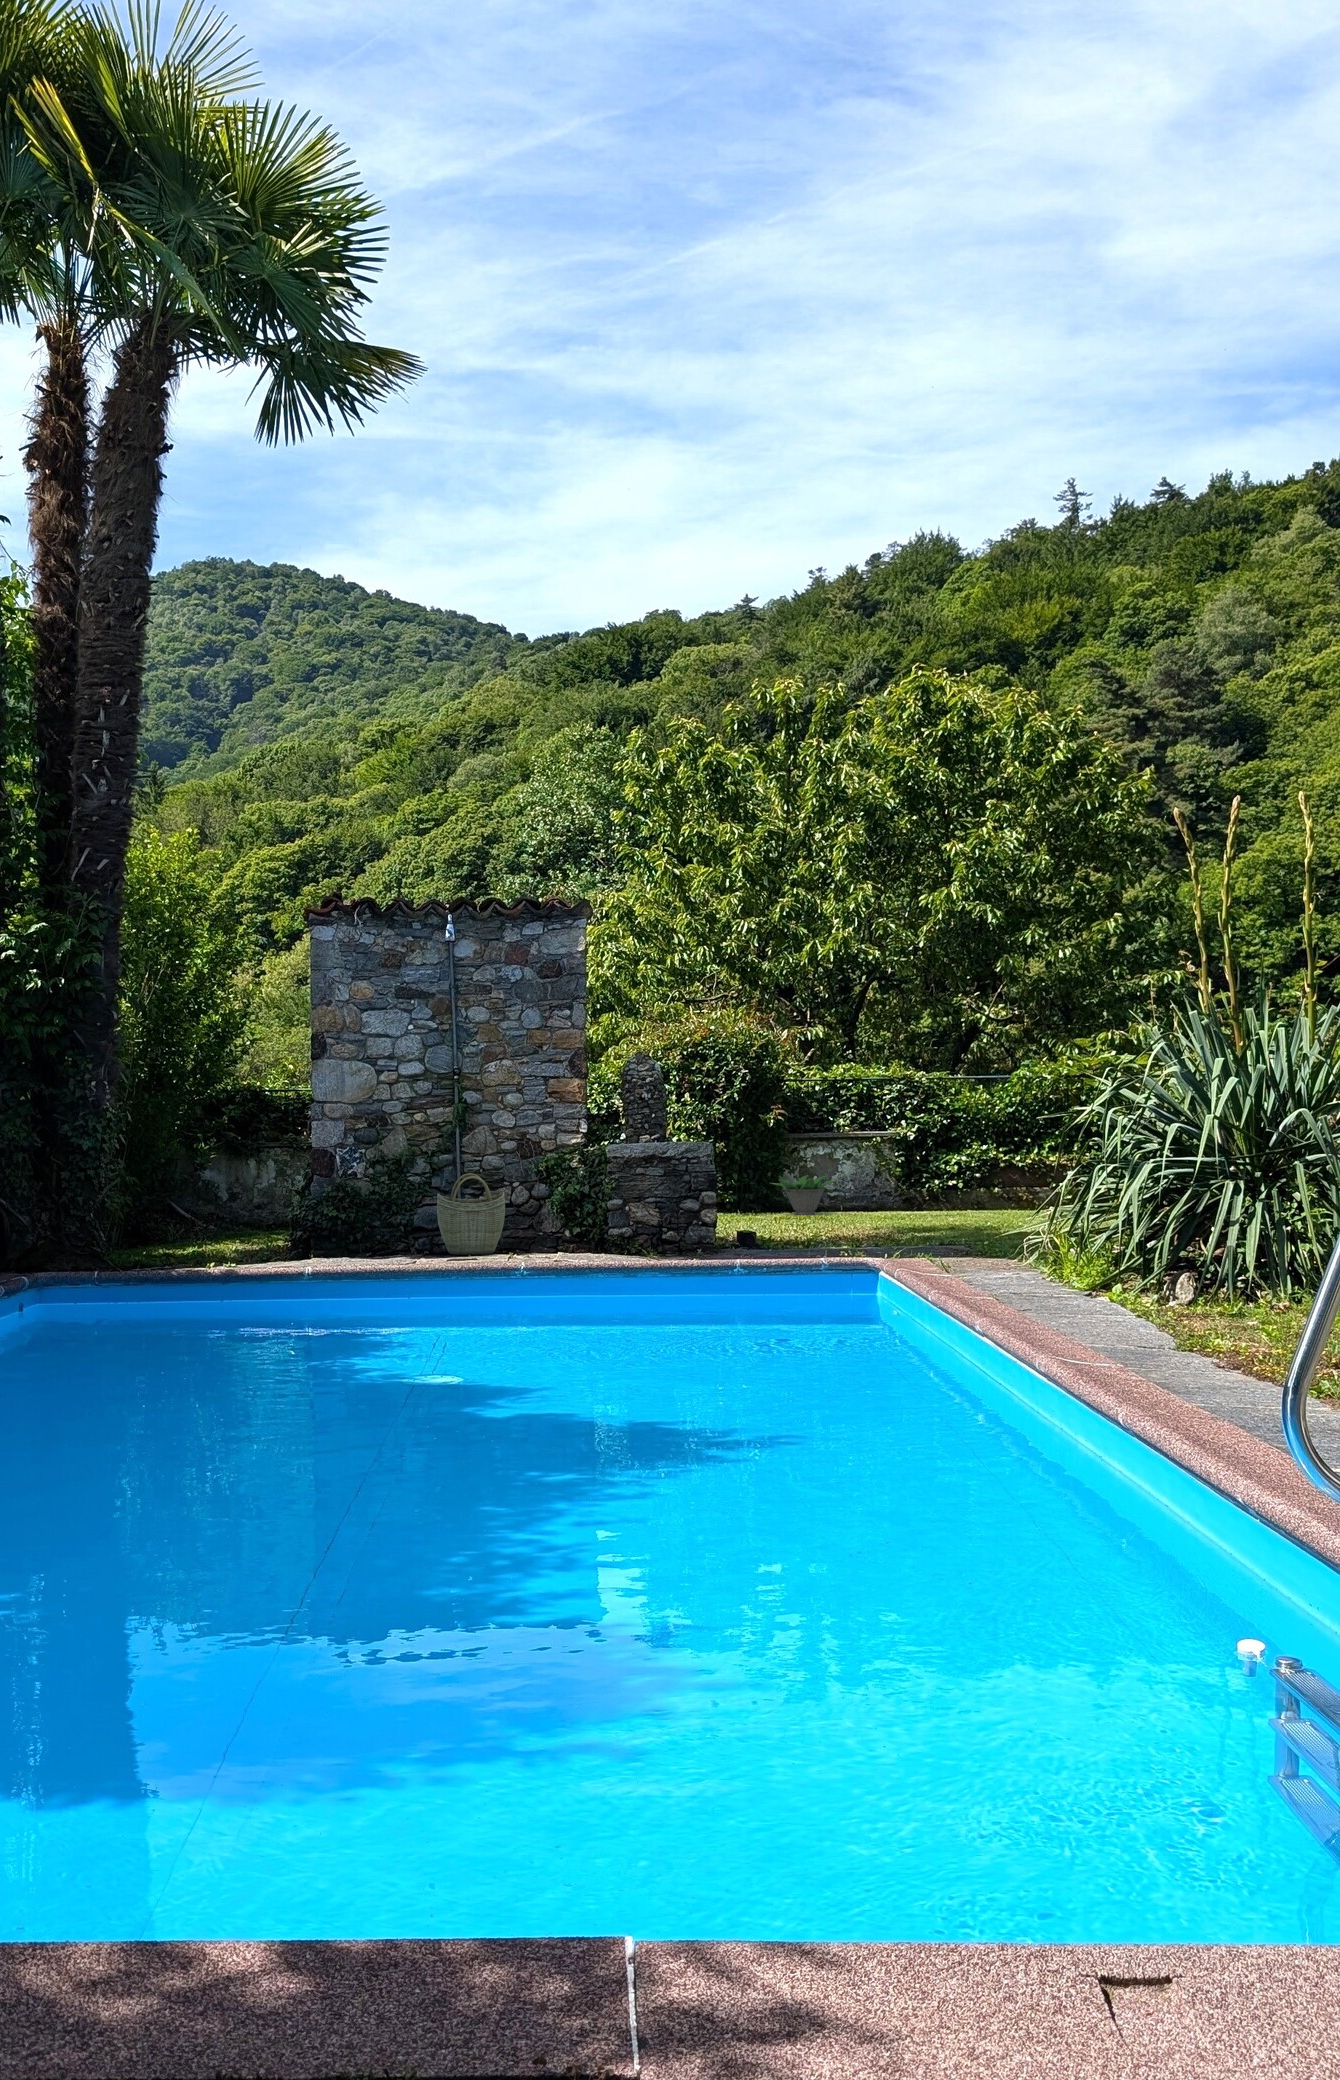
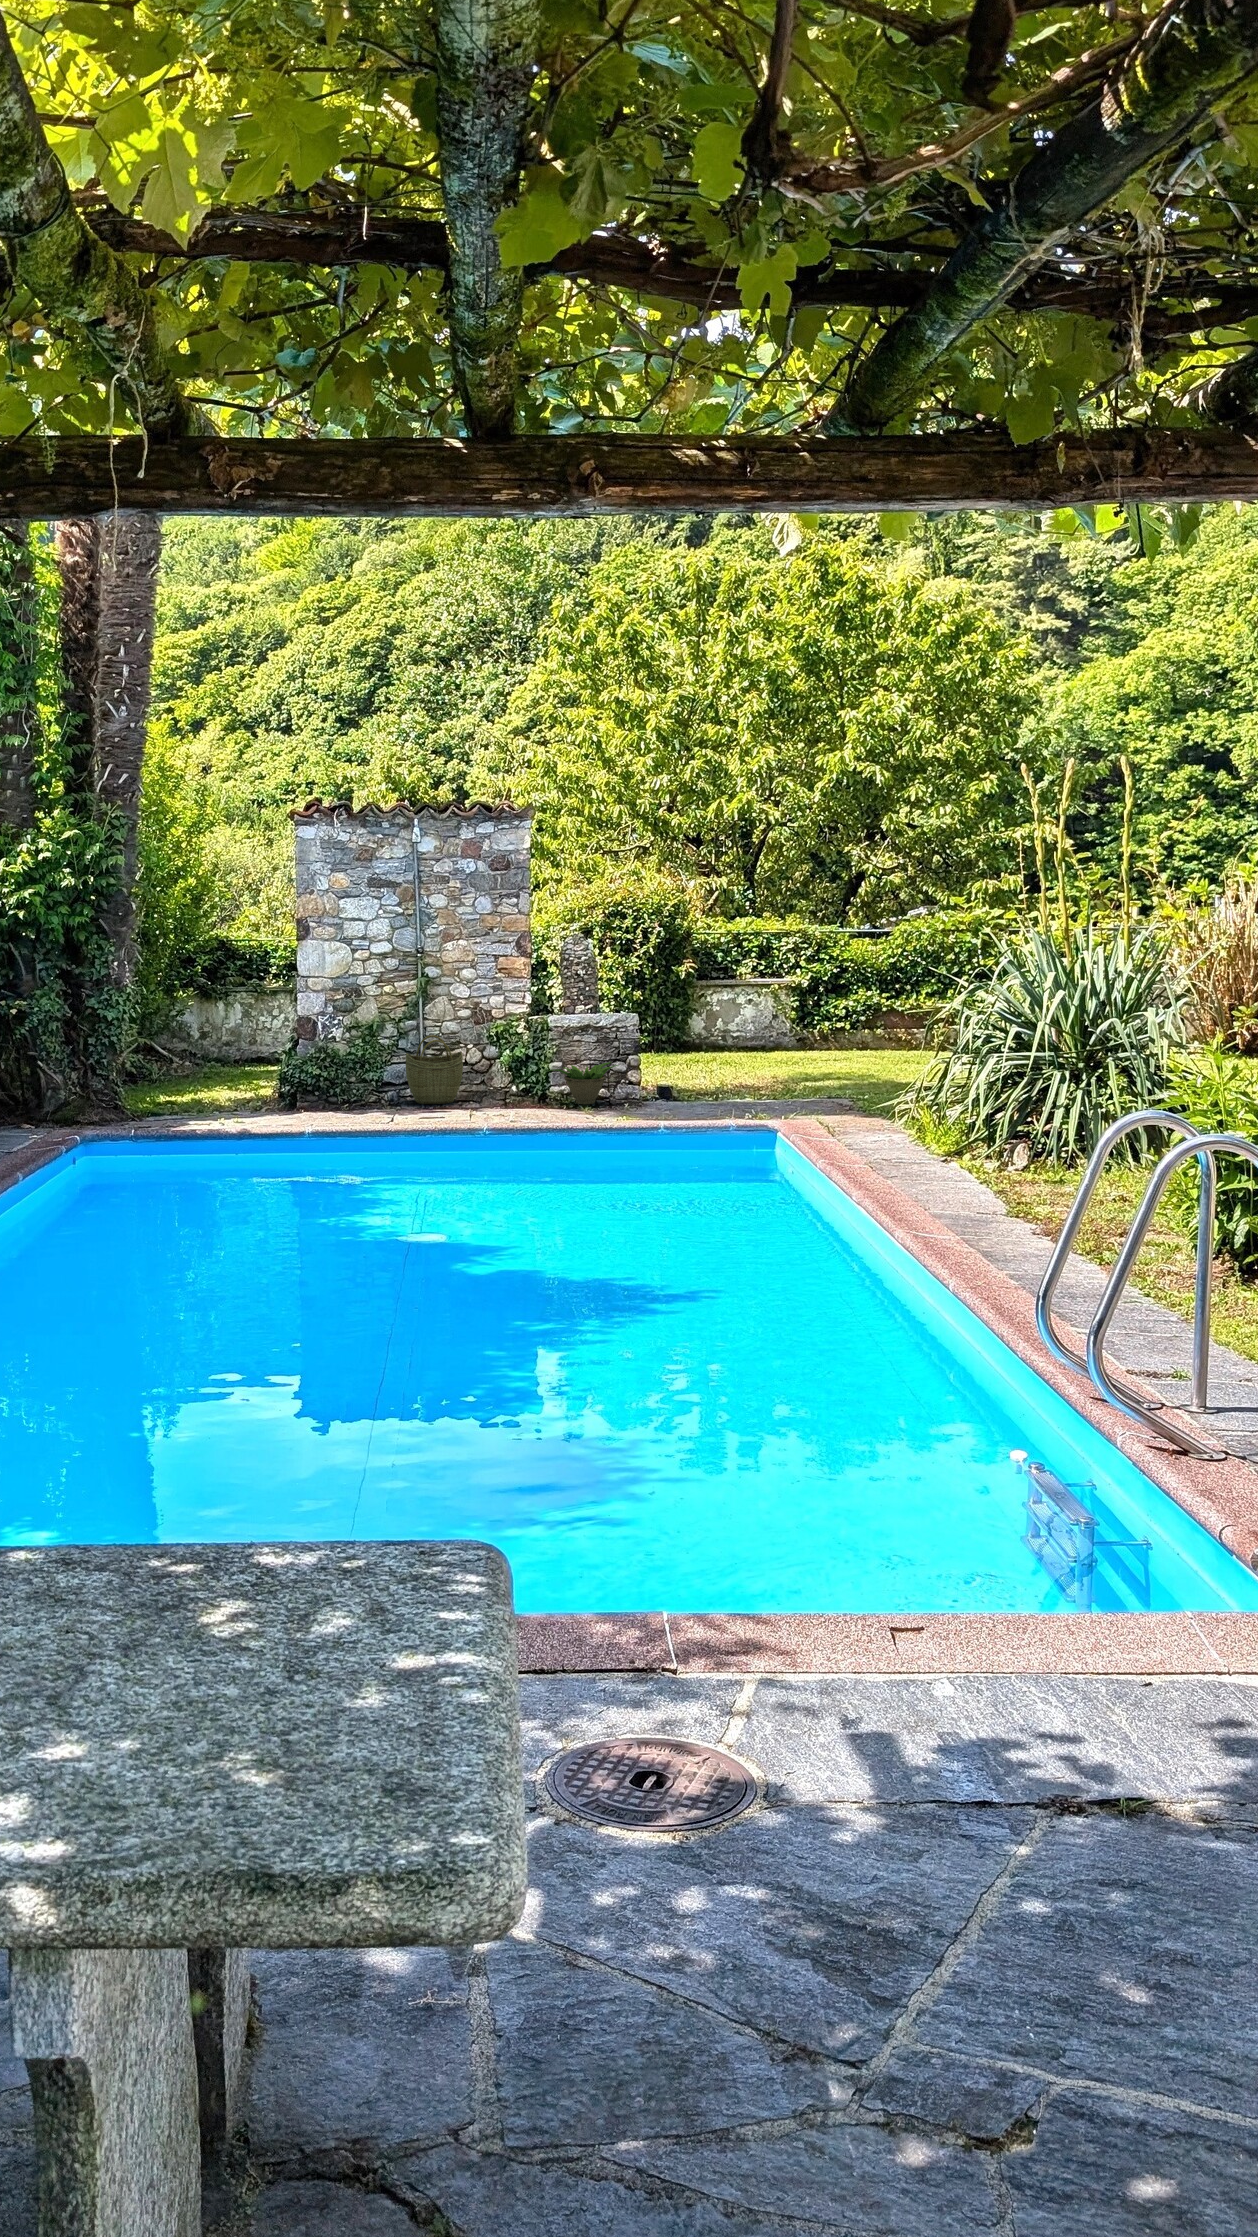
decorative plant: present [771,1175,836,1215] -> present [549,1062,619,1104]

